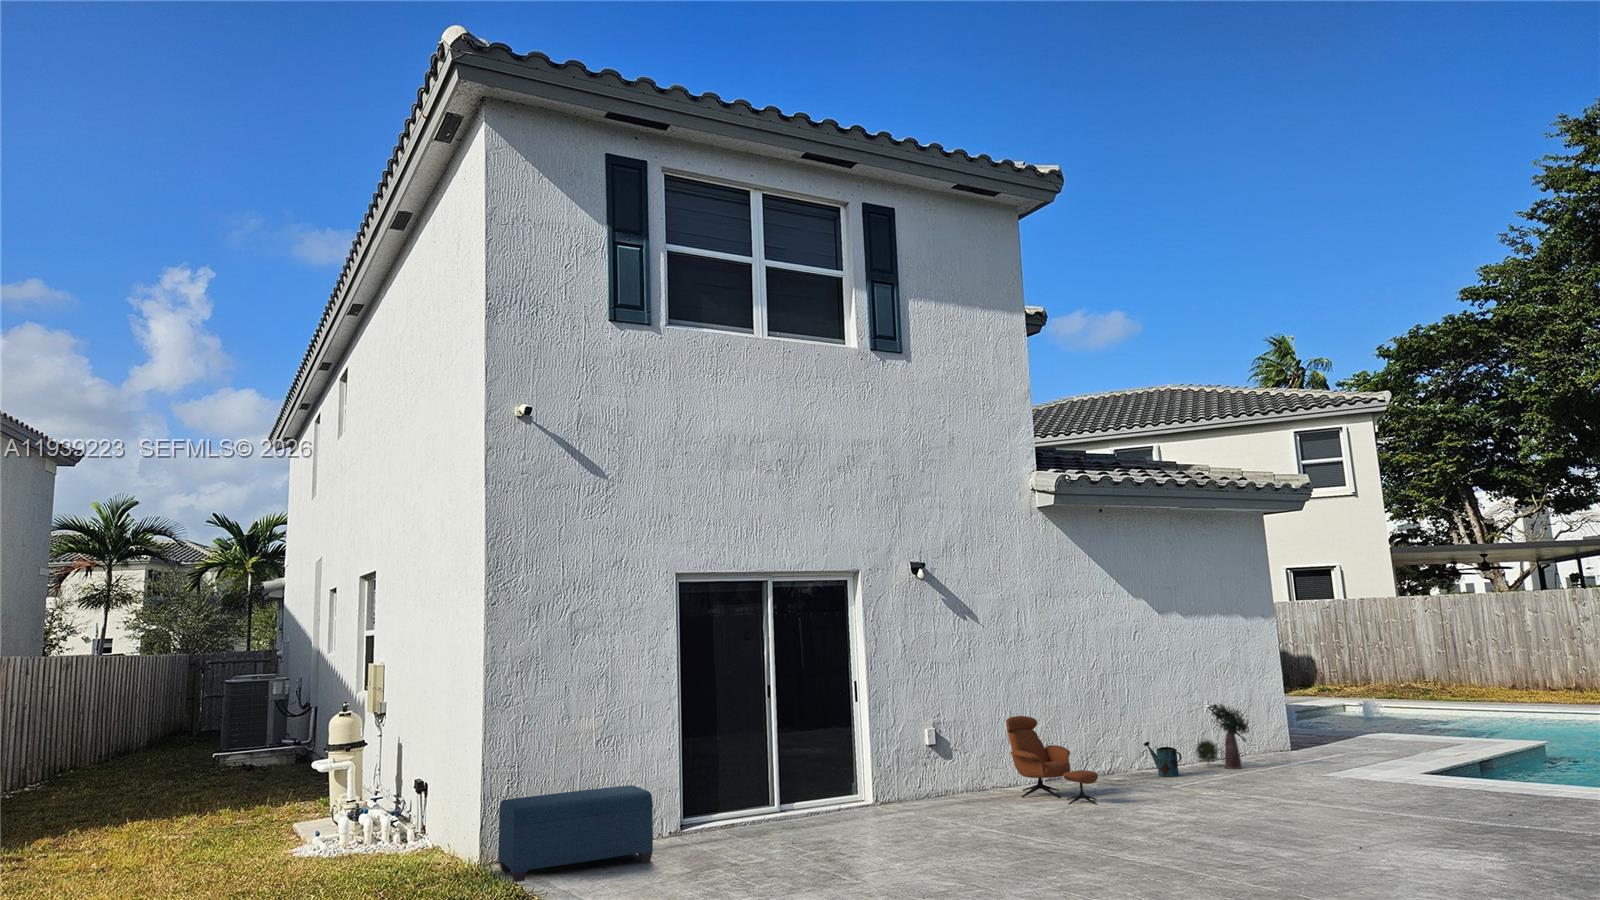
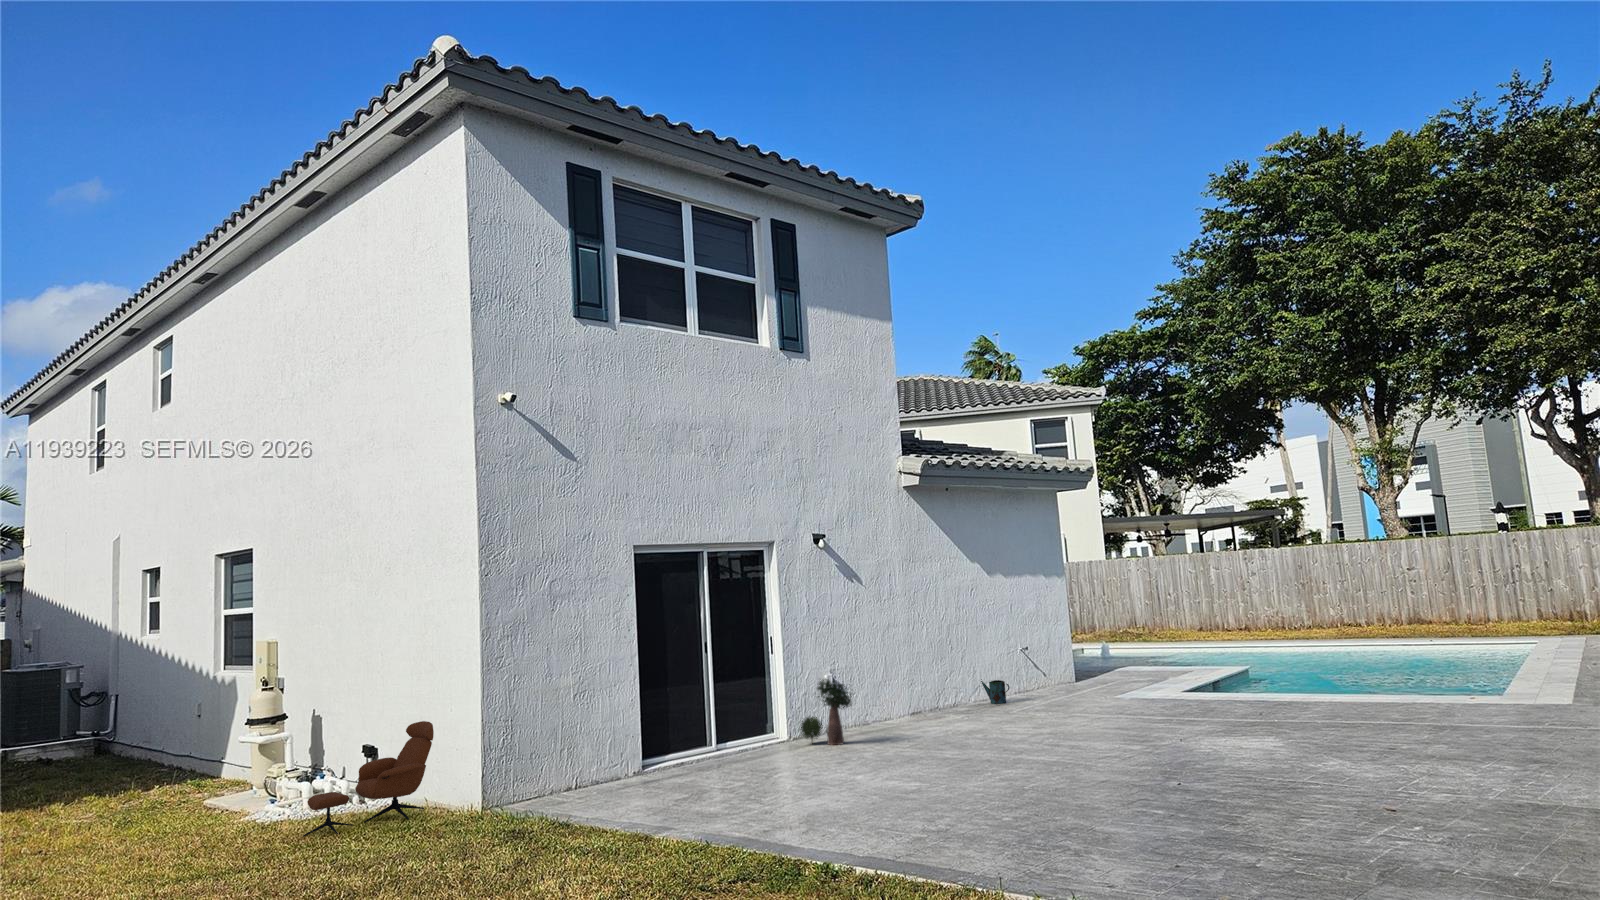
potted plant: present [1196,704,1249,769] -> present [800,678,852,745]
lounge chair: present [1006,716,1098,805] -> present [303,721,434,837]
bench: present [499,785,653,882] -> none [499,733,638,822]

